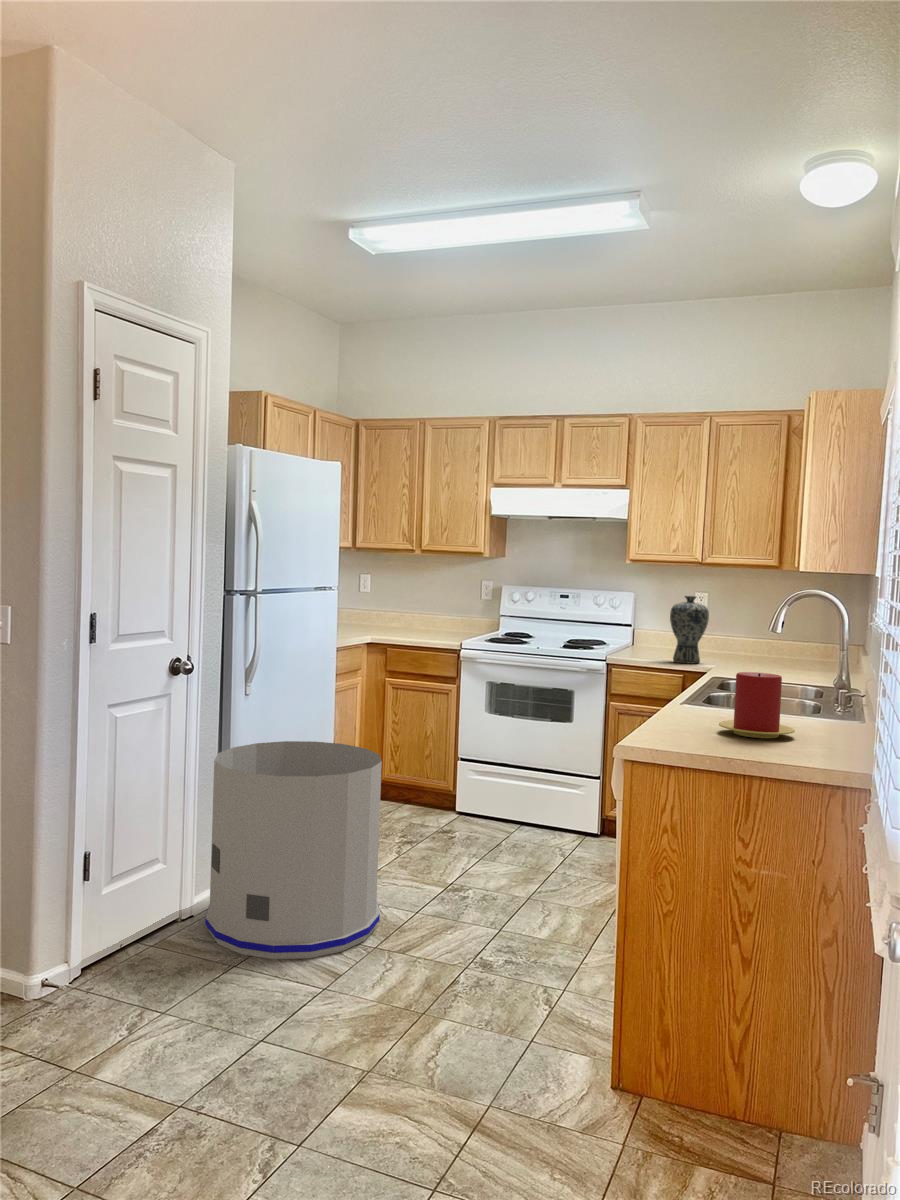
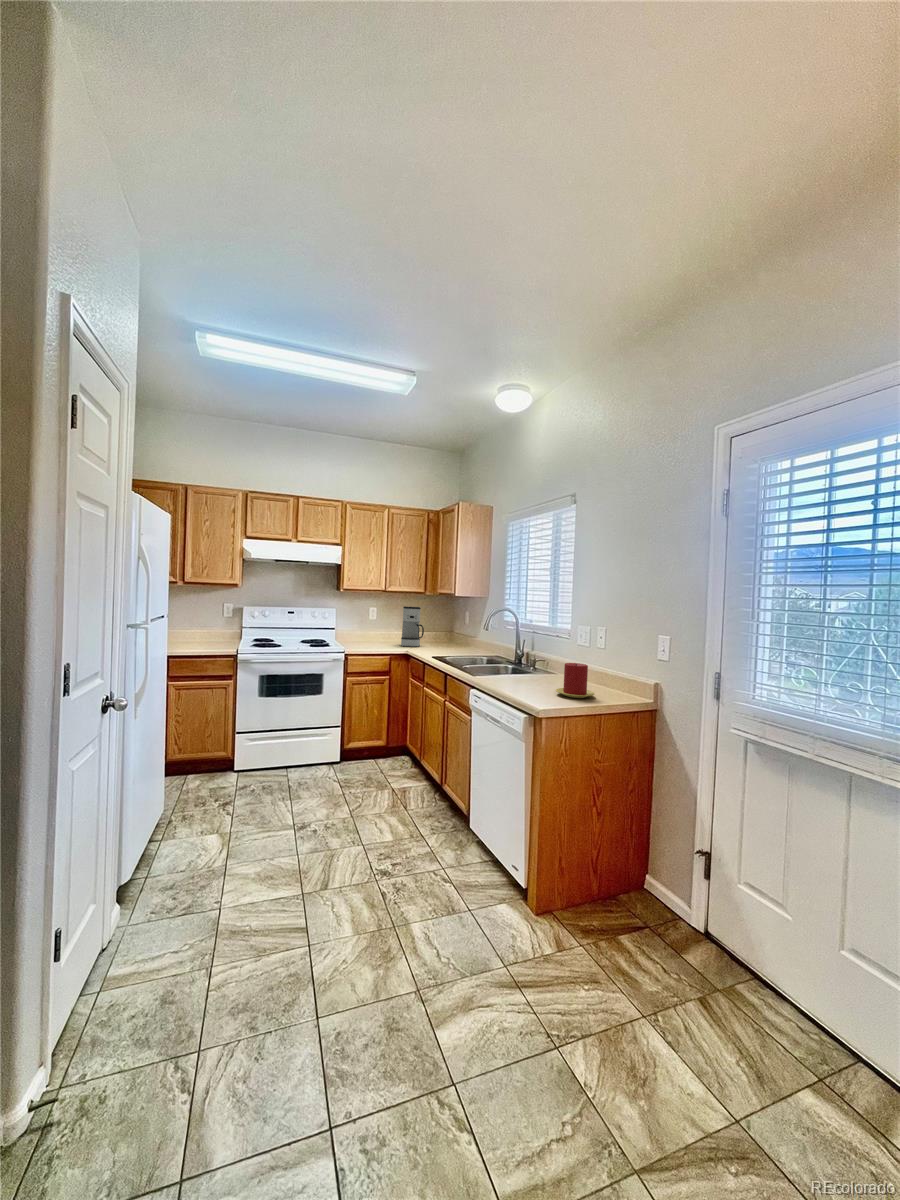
coffee maker: none [726,590,773,665] -> present [401,606,424,647]
vase: present [670,596,709,663] -> none [379,611,400,649]
trash can: present [205,741,382,959] -> none [130,741,294,953]

